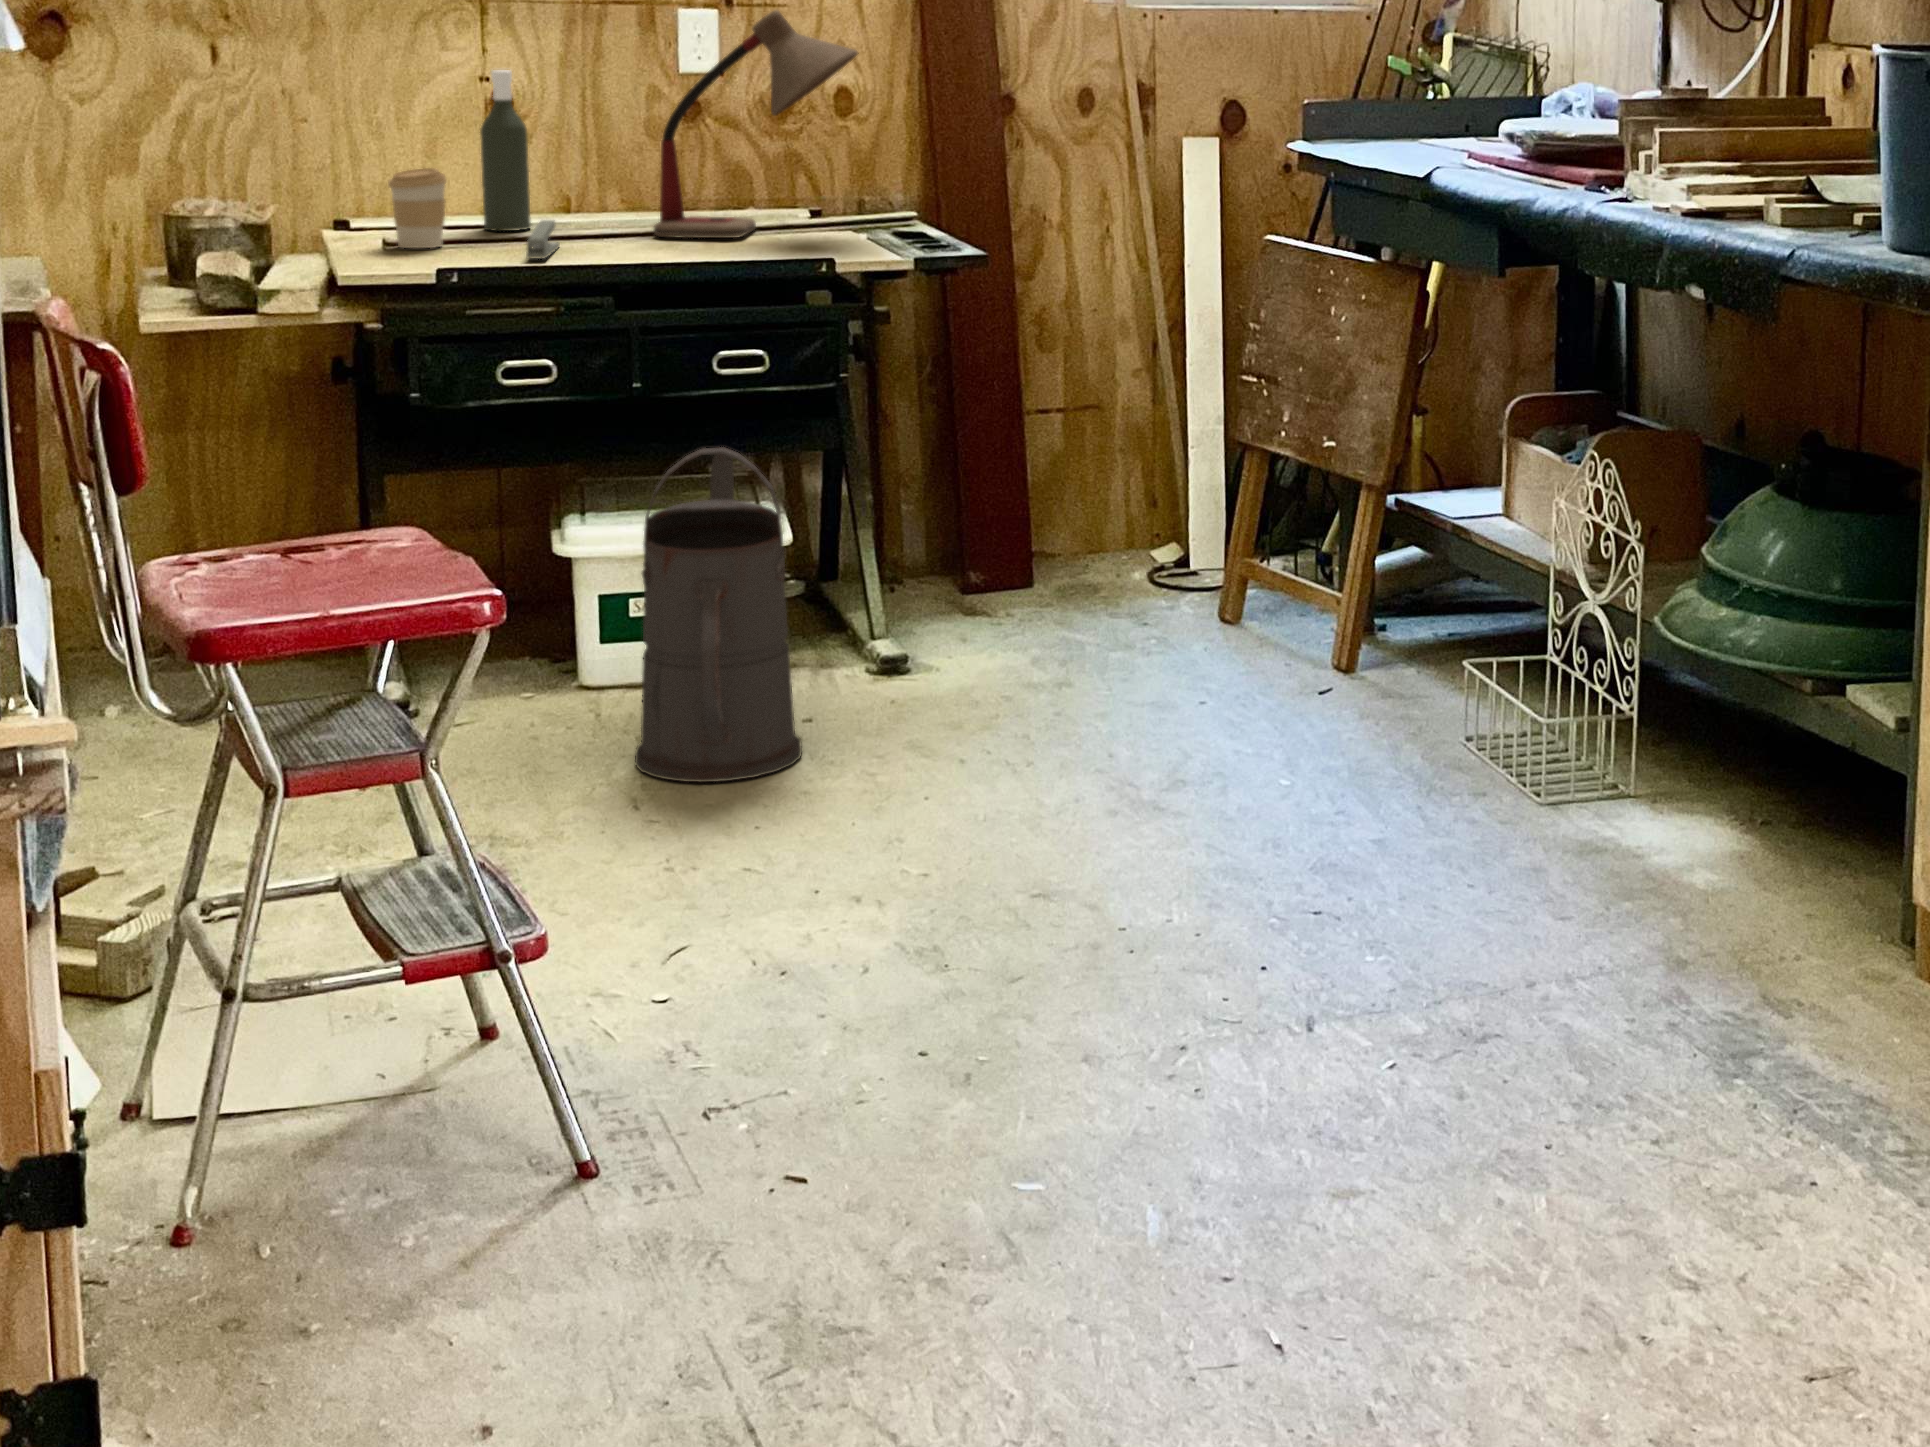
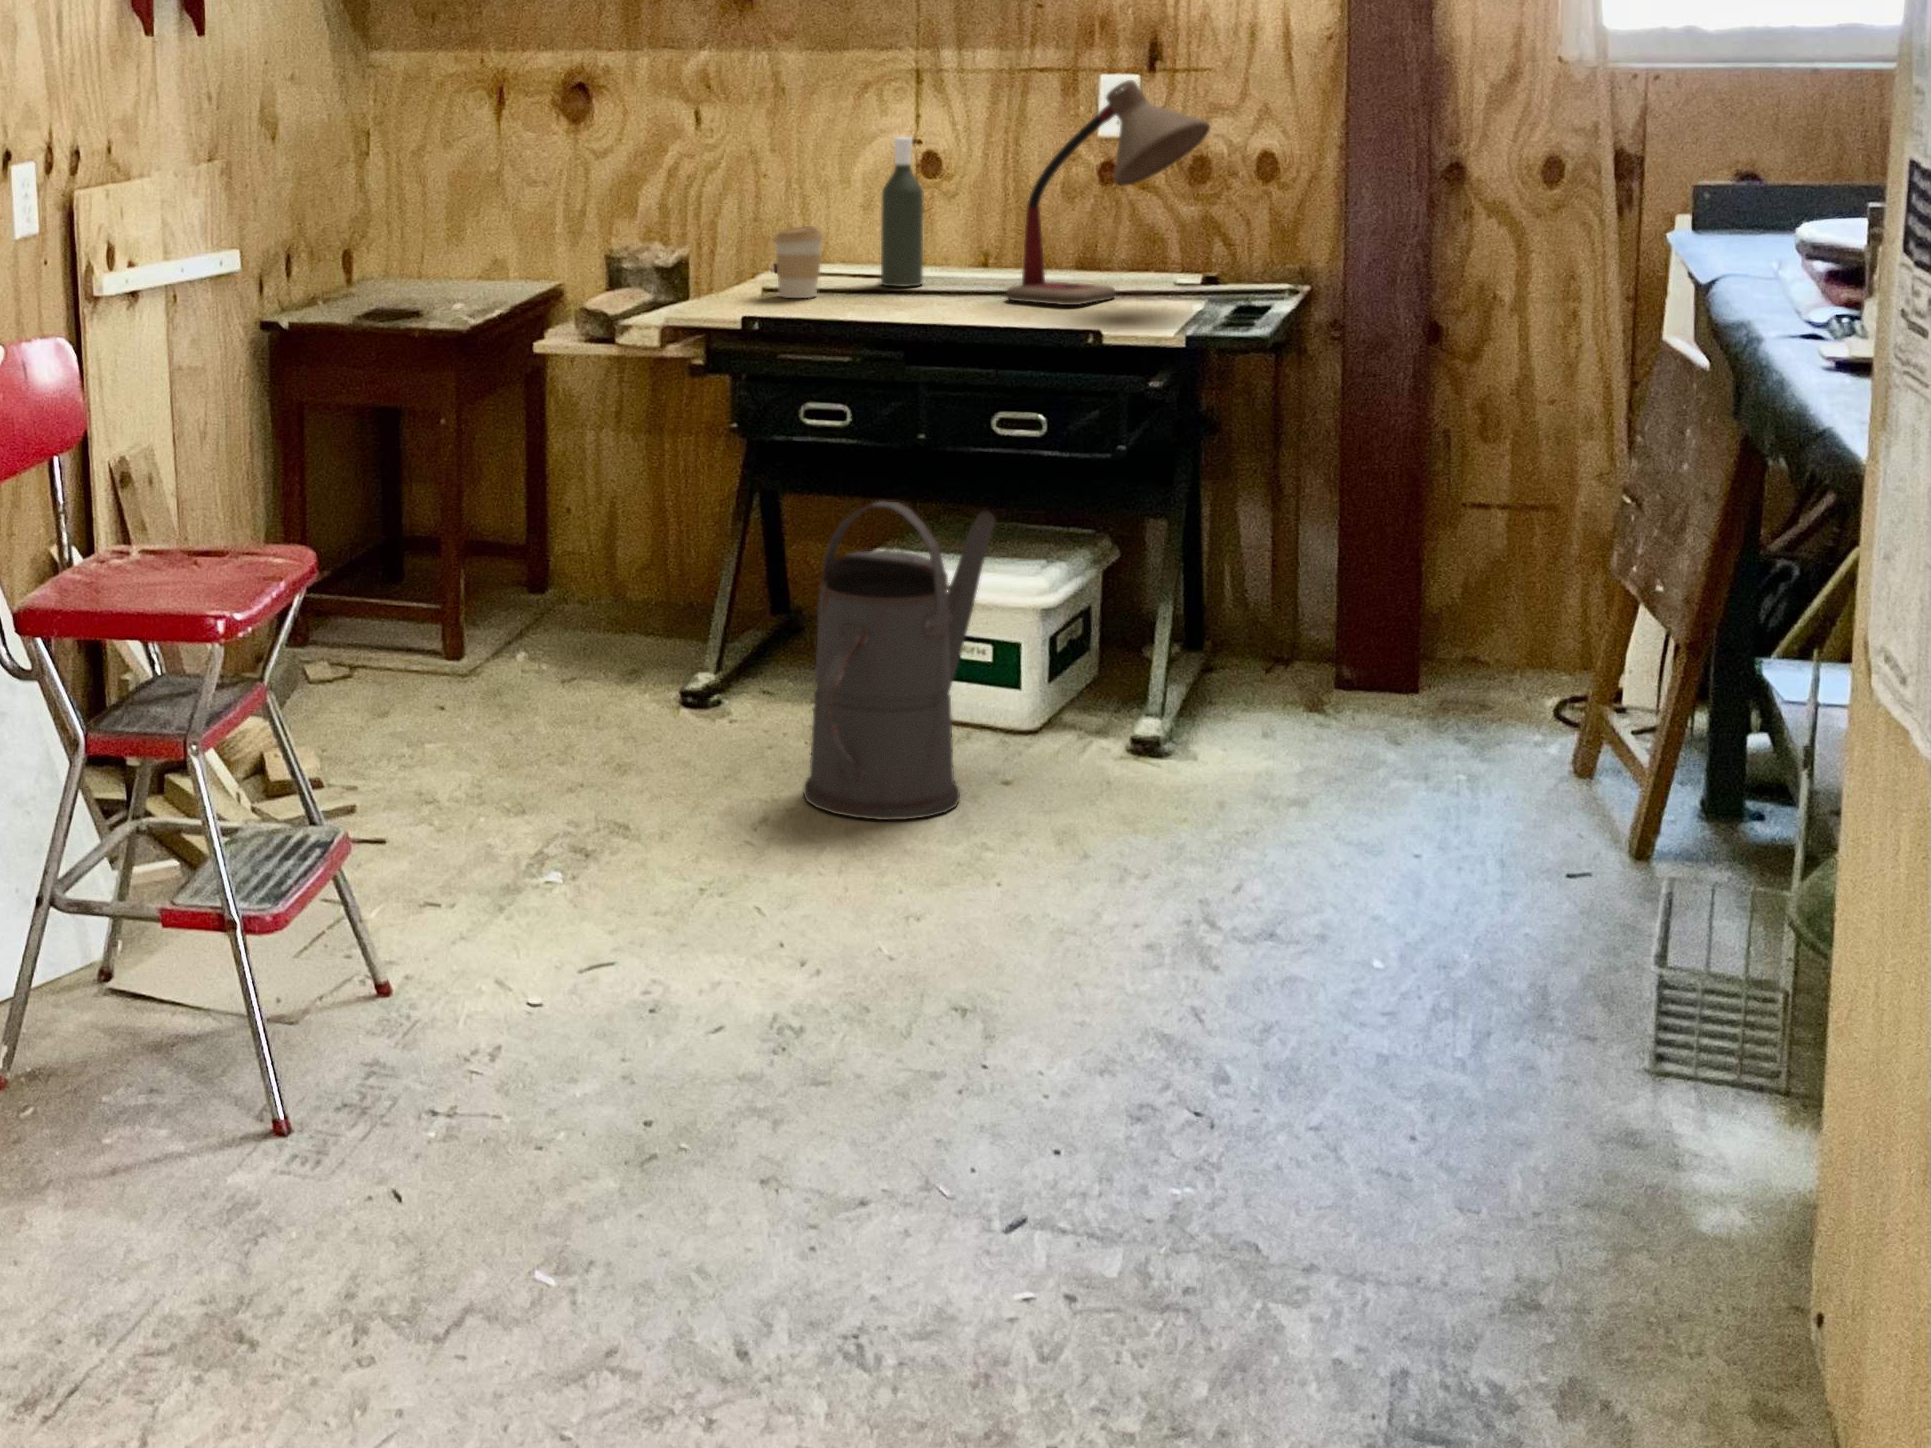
stapler: present [526,220,560,259] -> none [849,278,909,314]

